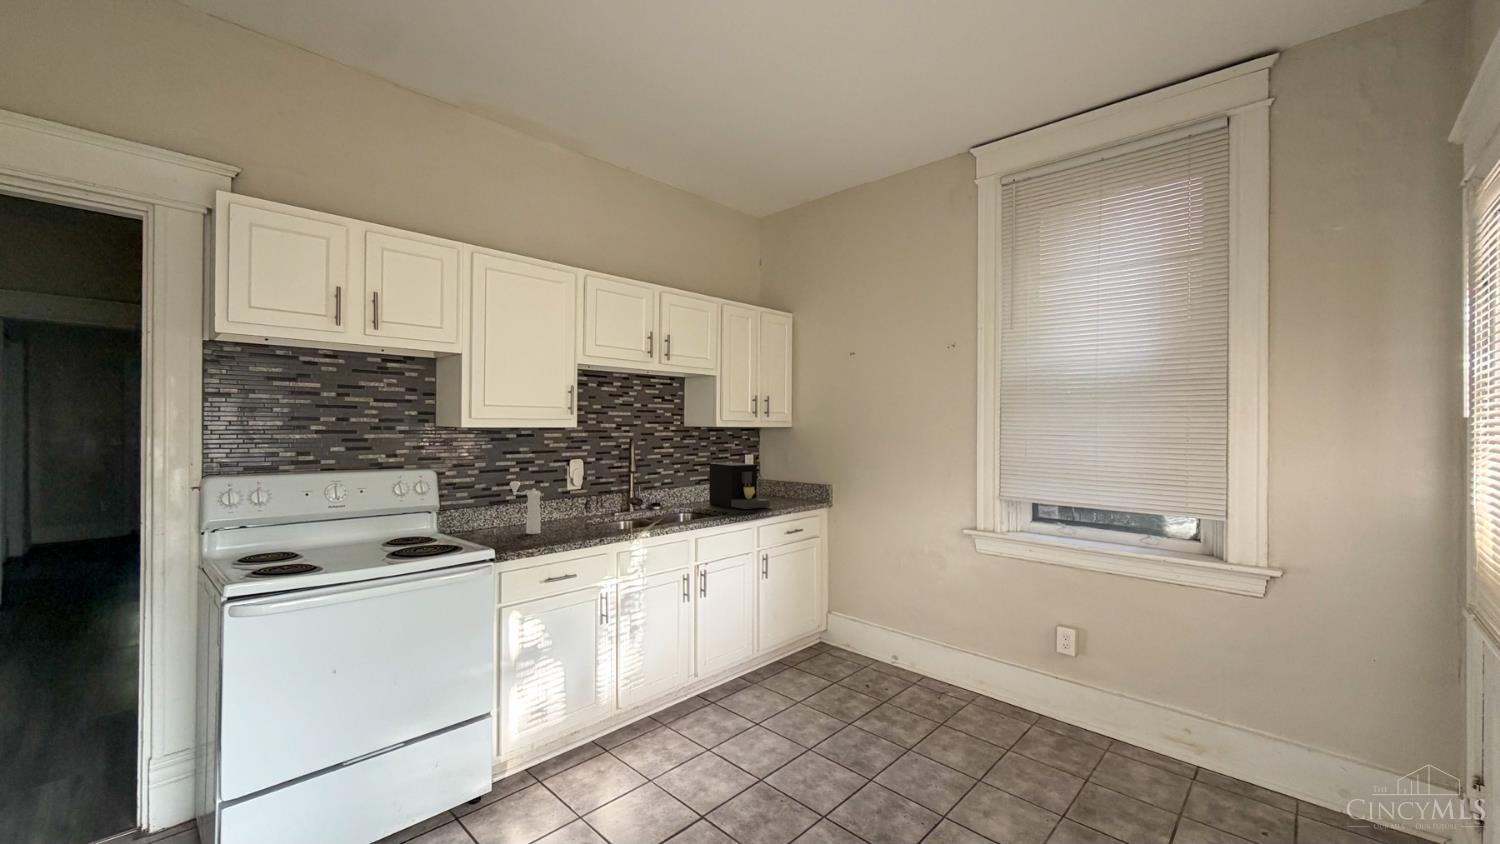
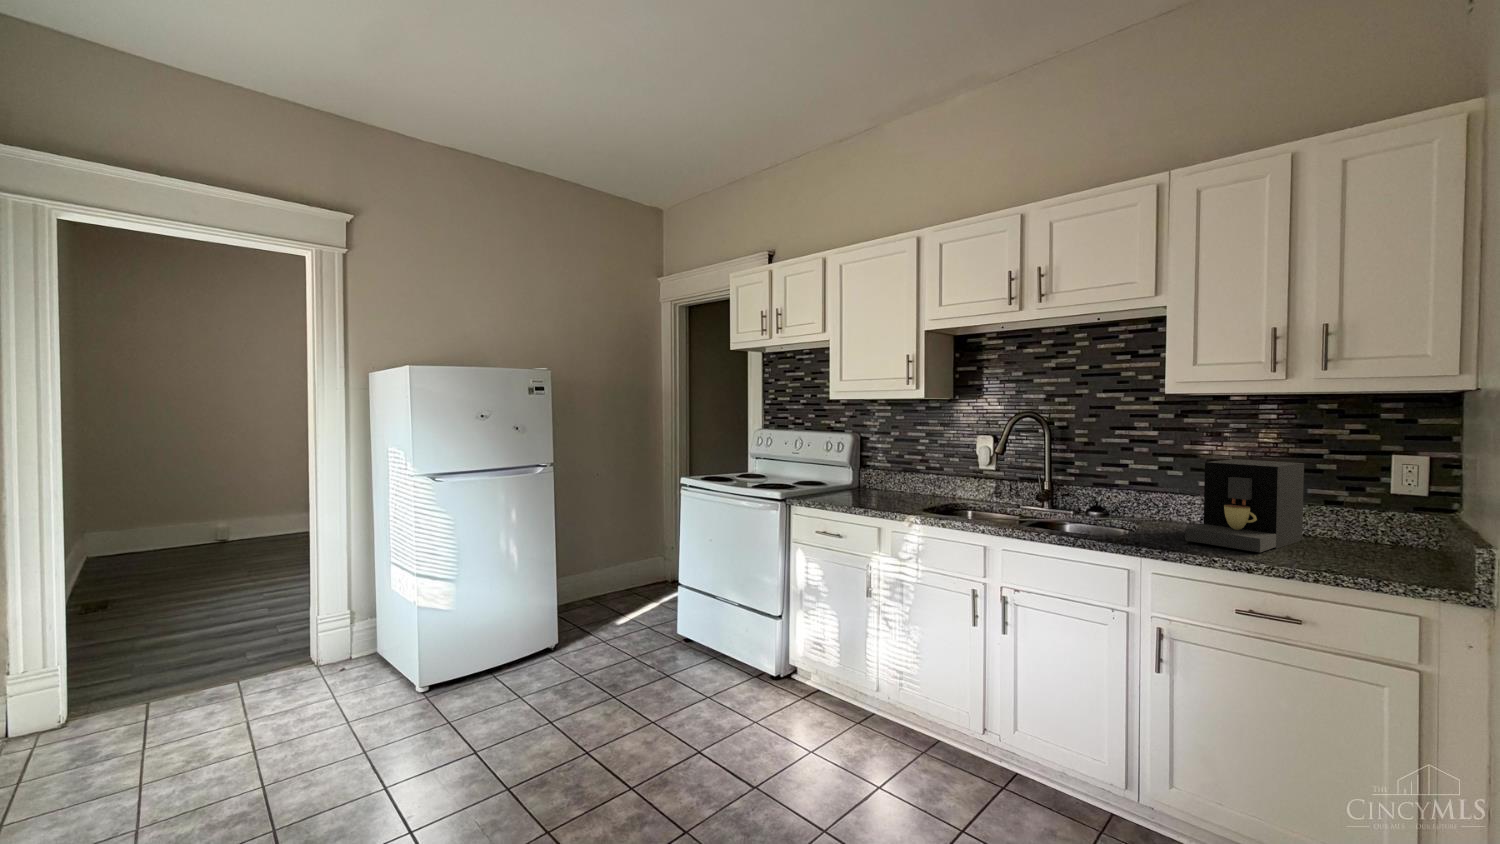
pepper mill: present [510,481,541,534] -> none [876,449,896,499]

